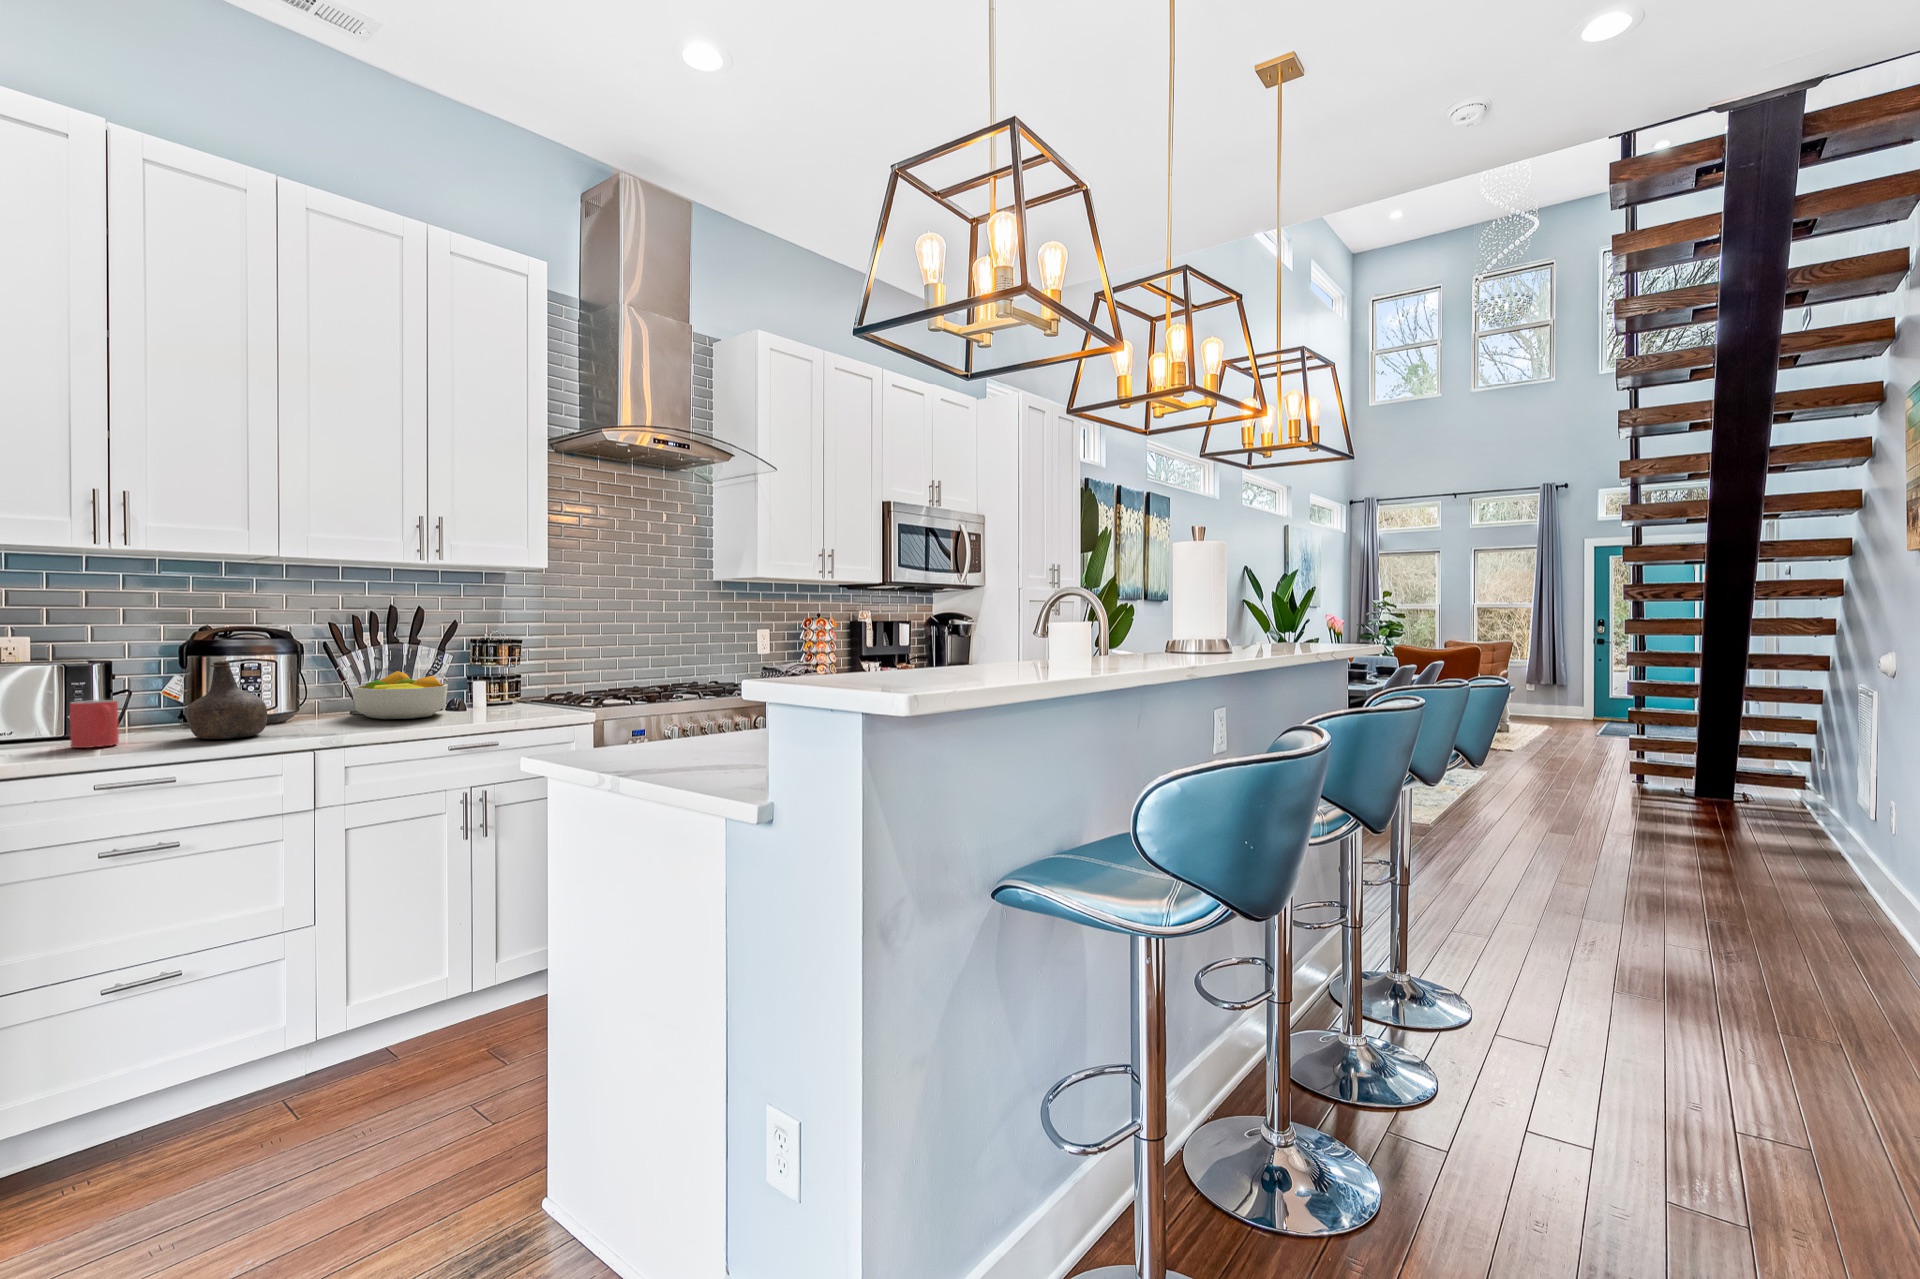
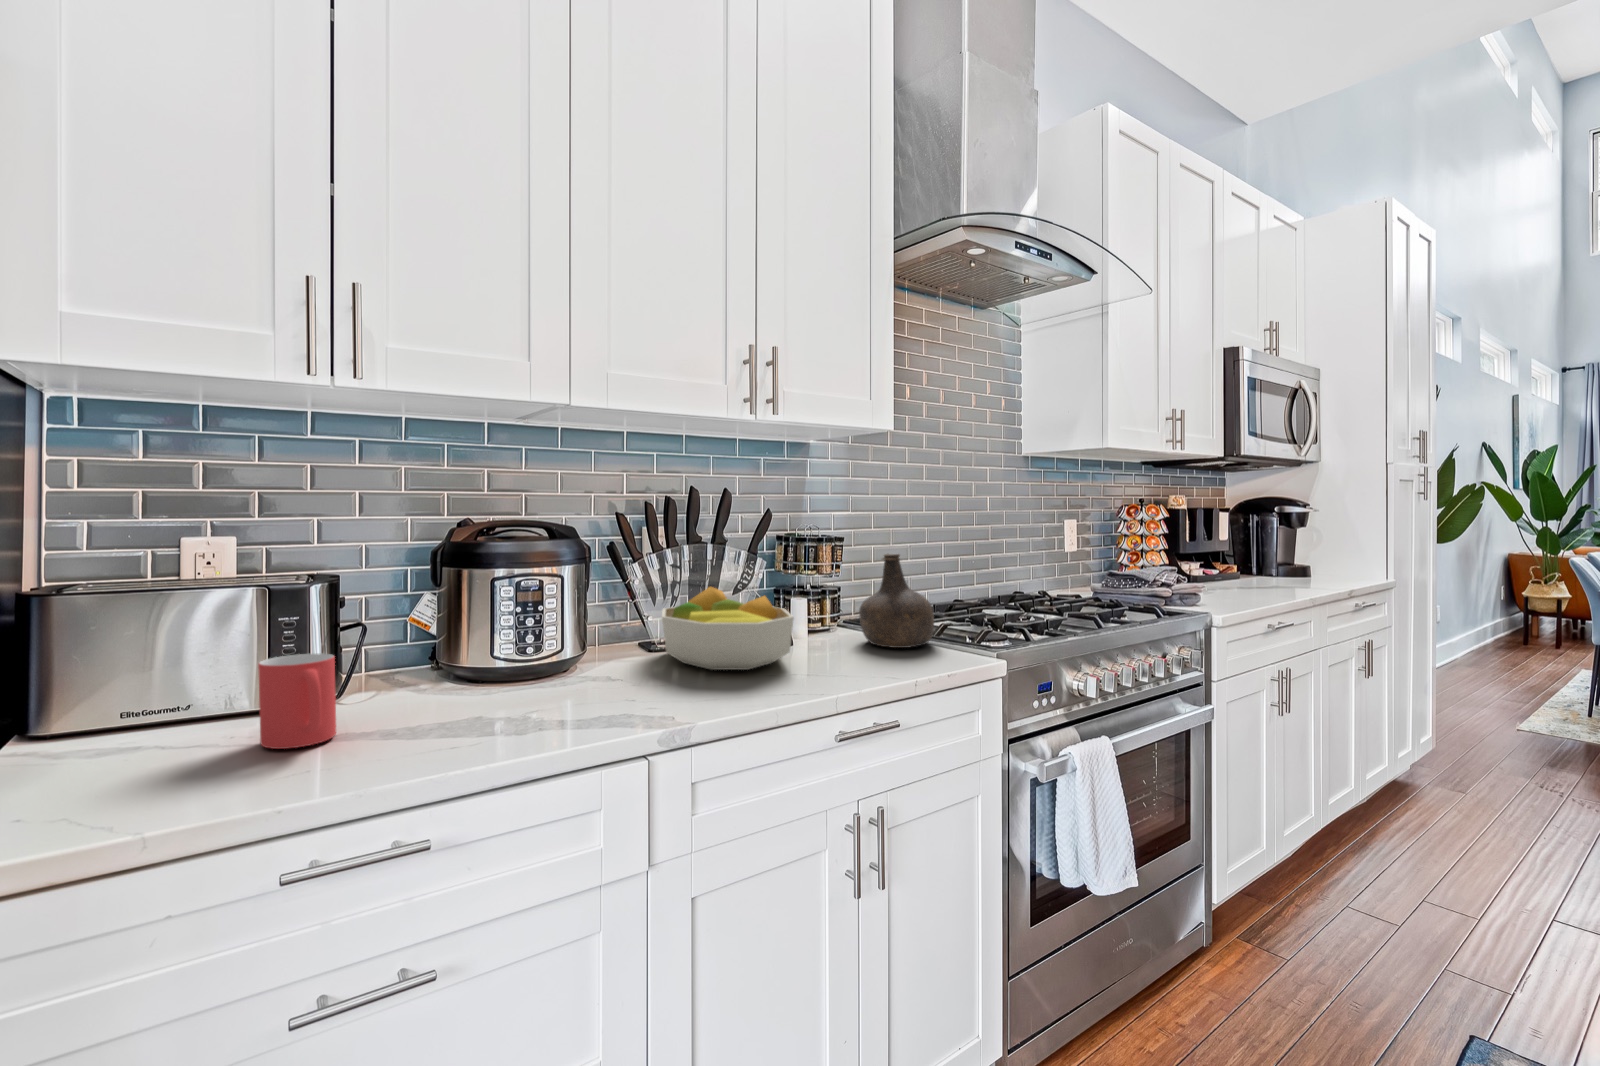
bottle: present [186,661,267,739] -> present [859,554,934,648]

